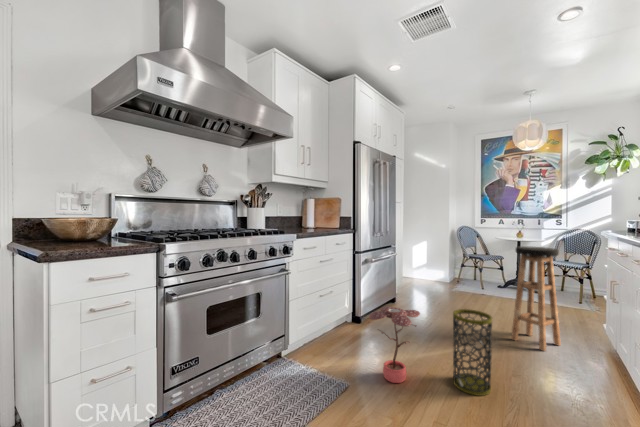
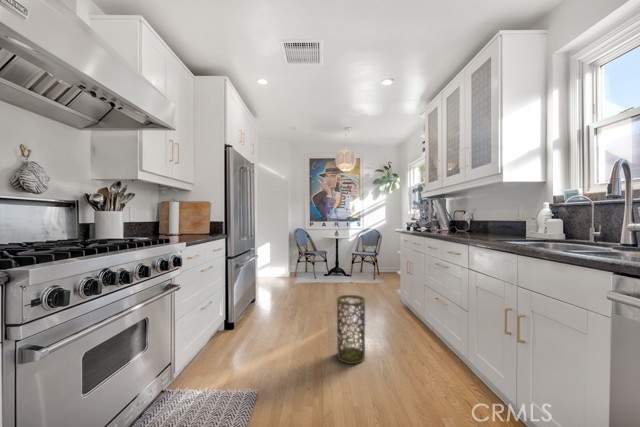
bar stool: present [512,246,561,351] -> none [354,241,382,316]
potted plant: present [369,306,420,383] -> none [271,304,313,377]

